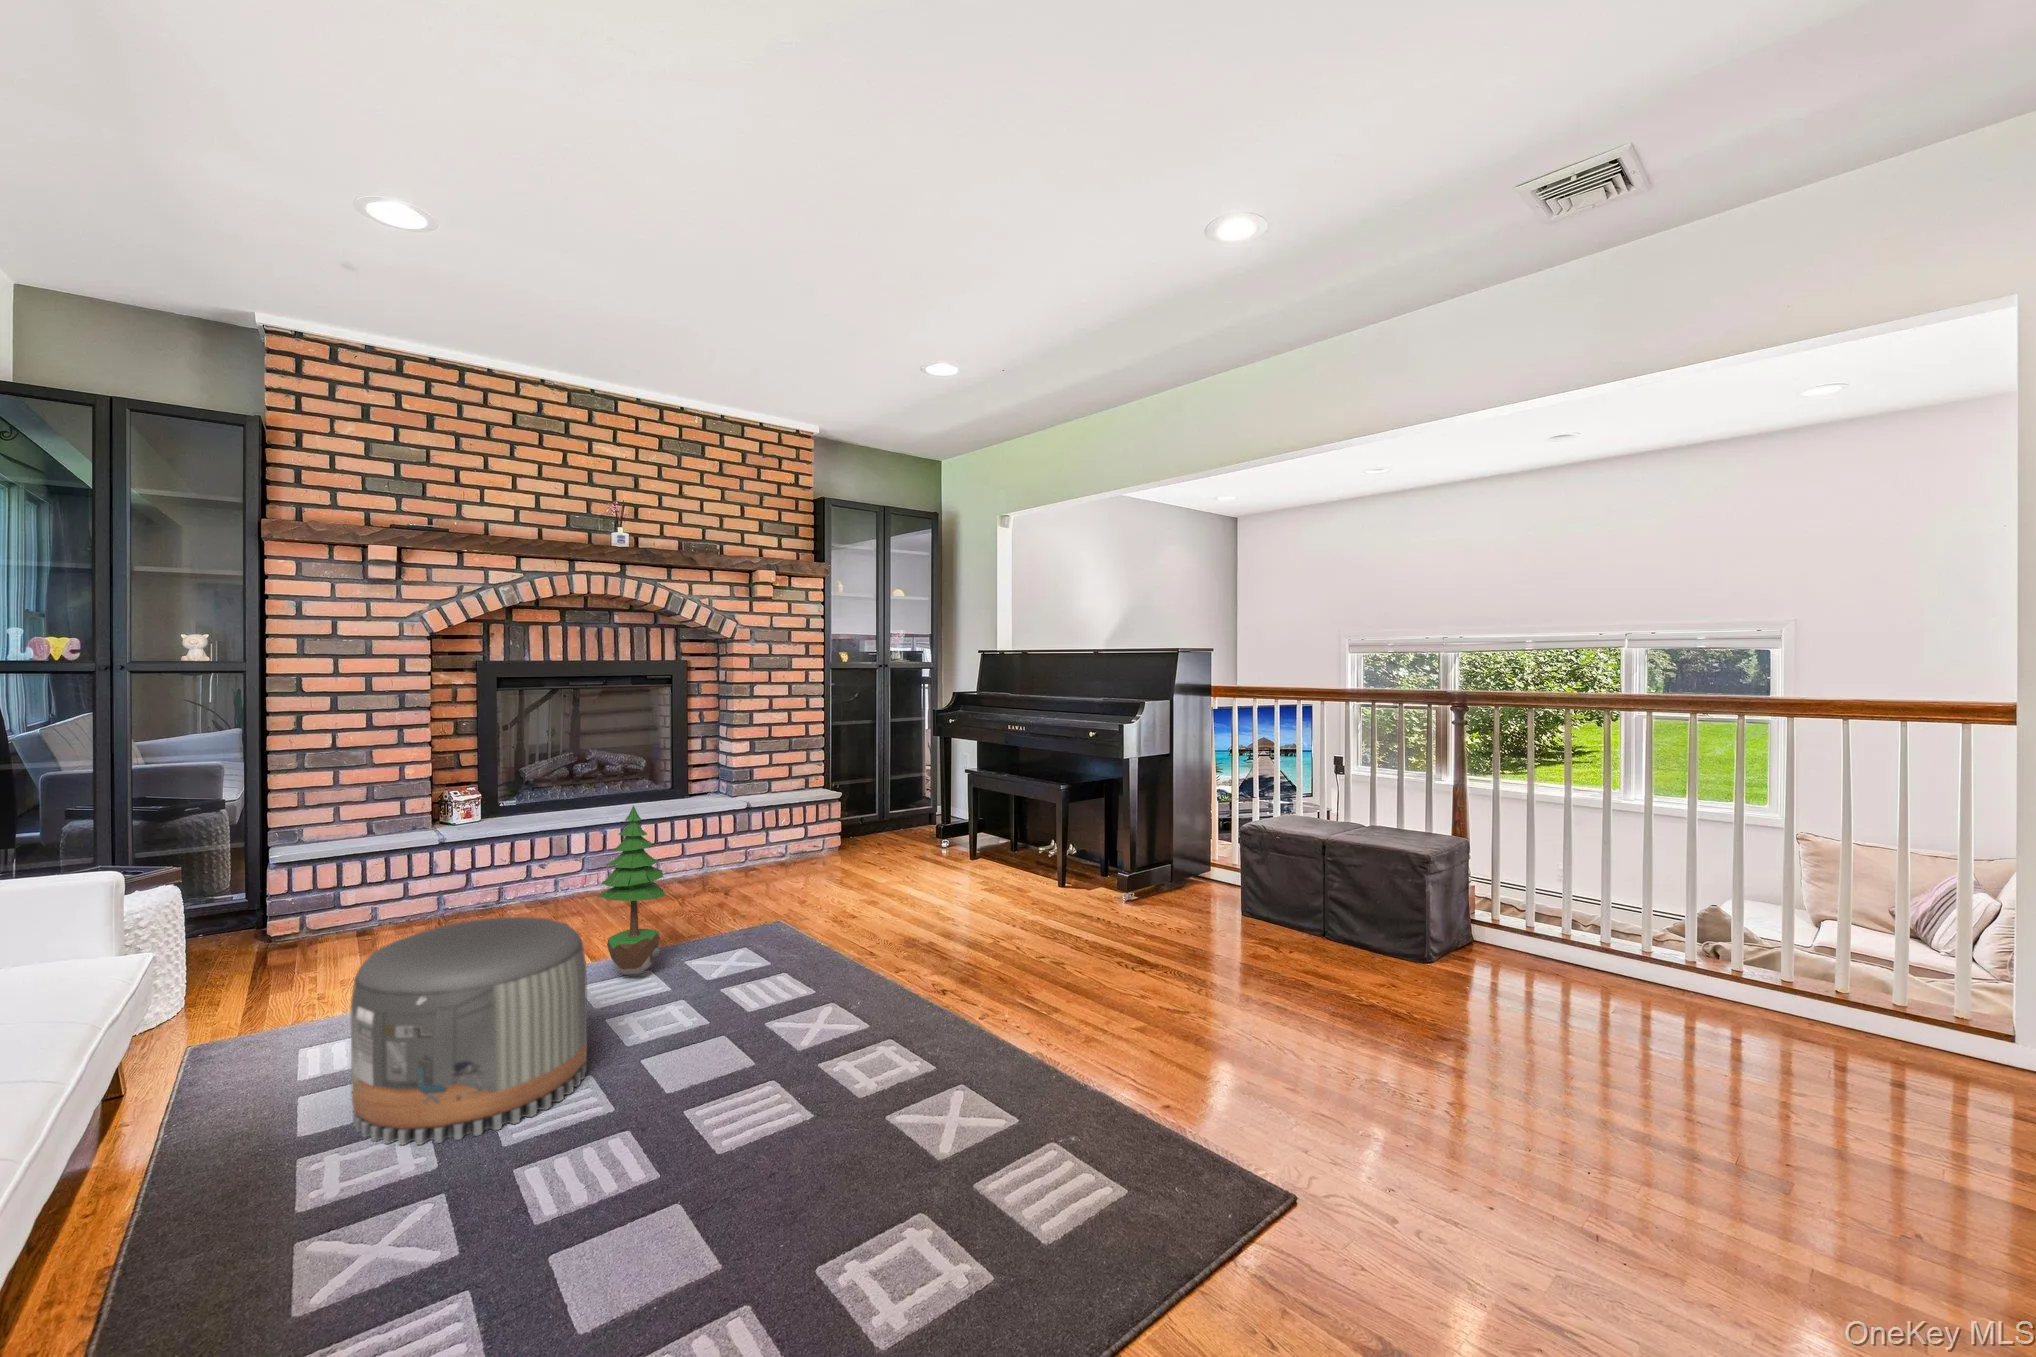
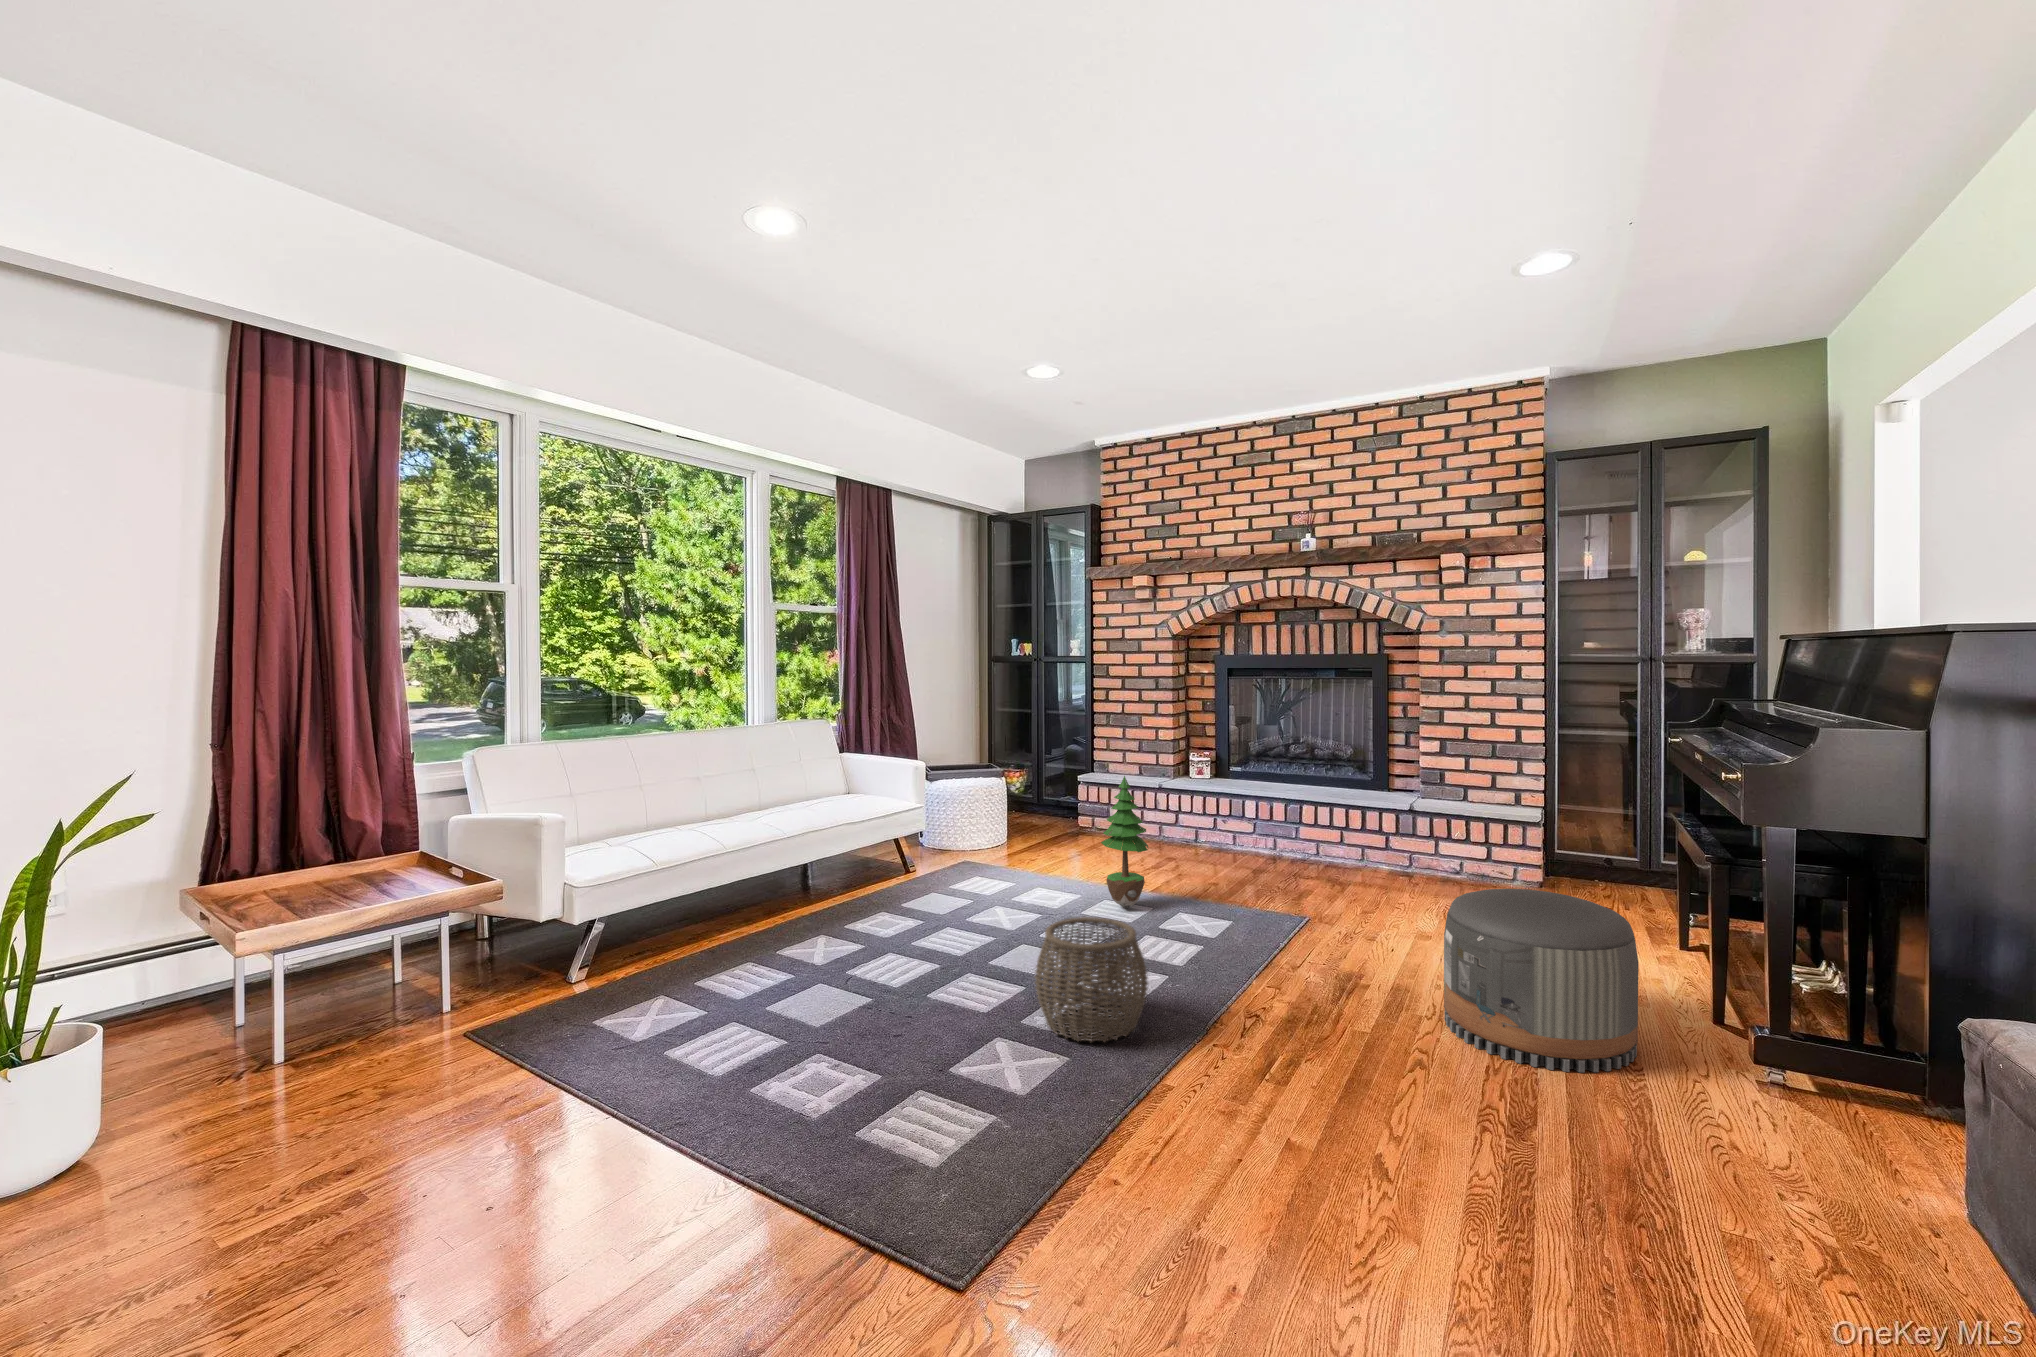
pouf: present [351,917,587,1145] -> present [1444,889,1639,1073]
woven basket: none [857,933,984,1077] -> present [1035,917,1148,1042]

